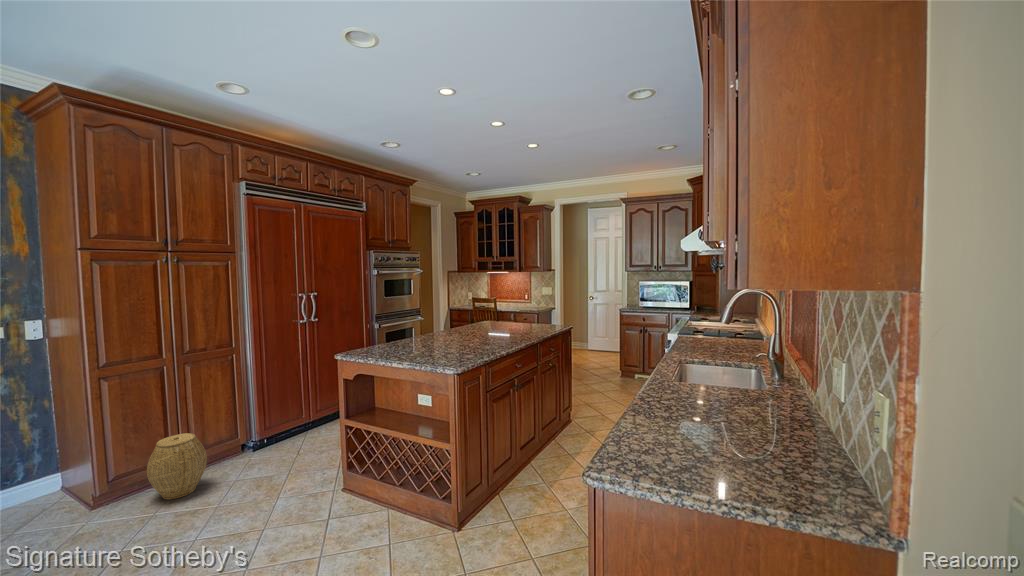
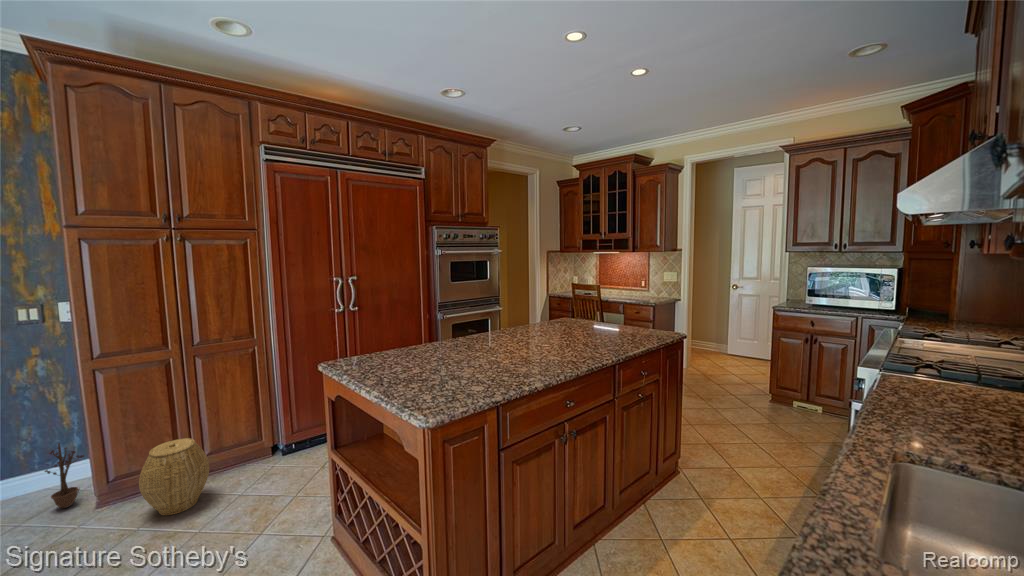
decorative plant: none [35,451,64,514] -> present [45,443,84,508]

